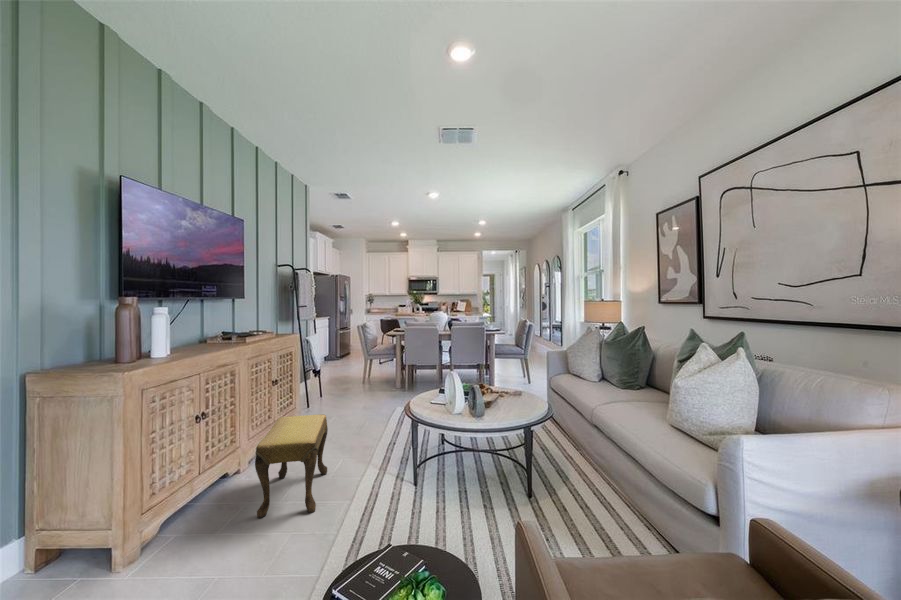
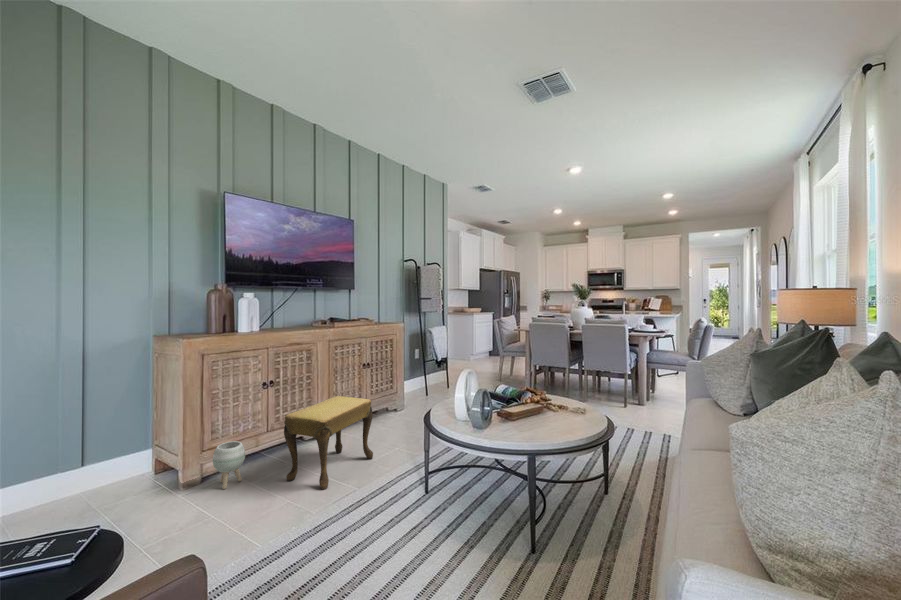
planter: none [162,491,204,552] -> present [213,441,245,489]

